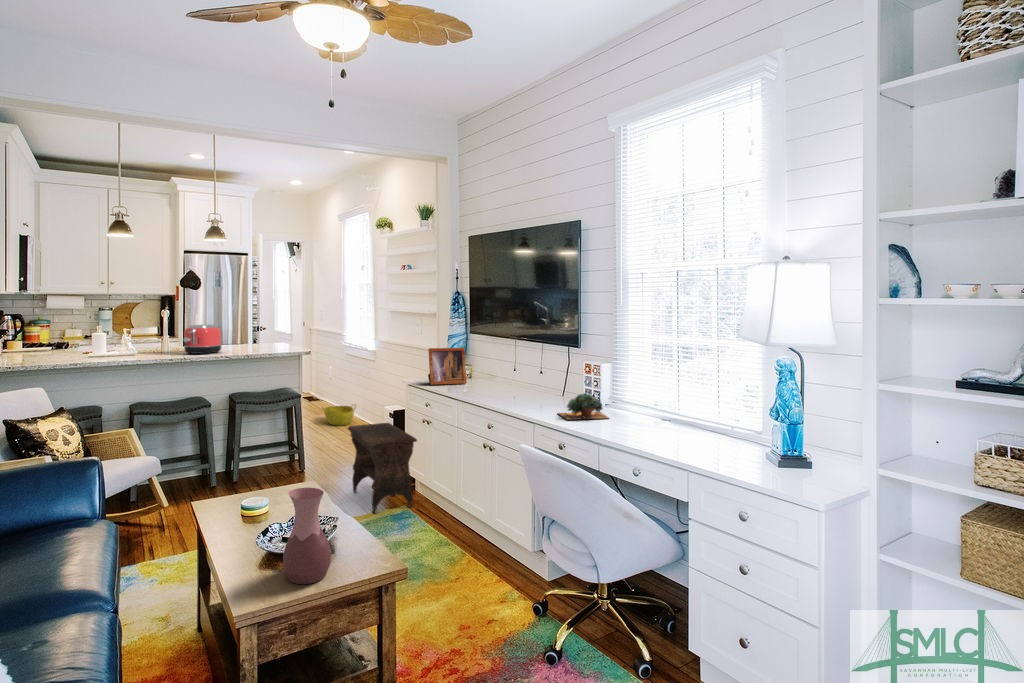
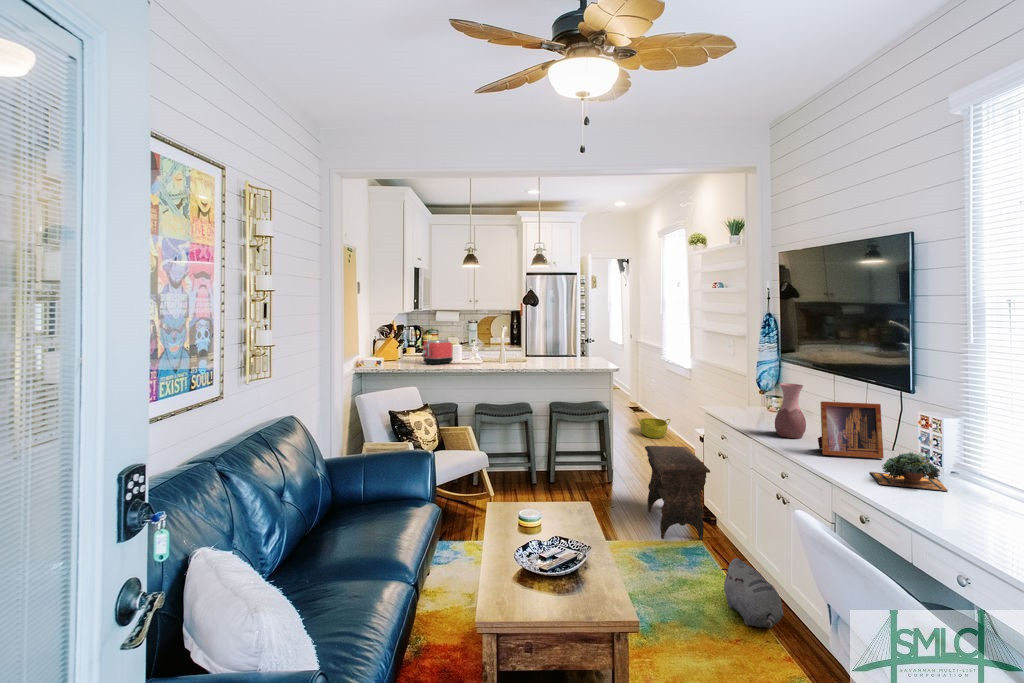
toaster: present [184,325,221,354] -> present [422,340,453,364]
picture frame: present [428,348,467,385] -> present [818,401,884,458]
vase: present [283,488,331,584] -> present [775,383,806,438]
plush toy: none [440,510,496,566] -> present [721,558,783,629]

